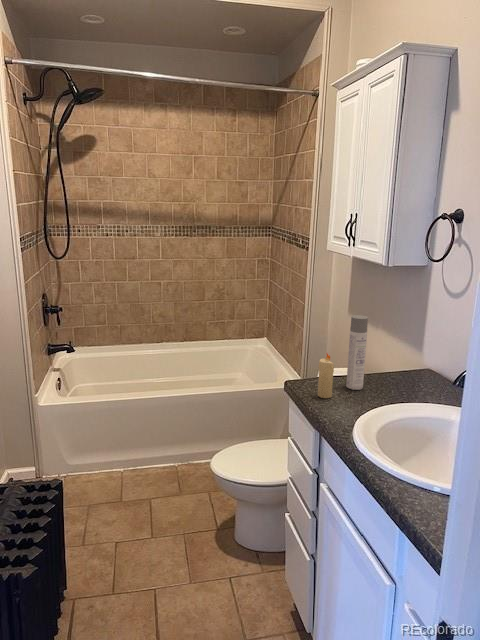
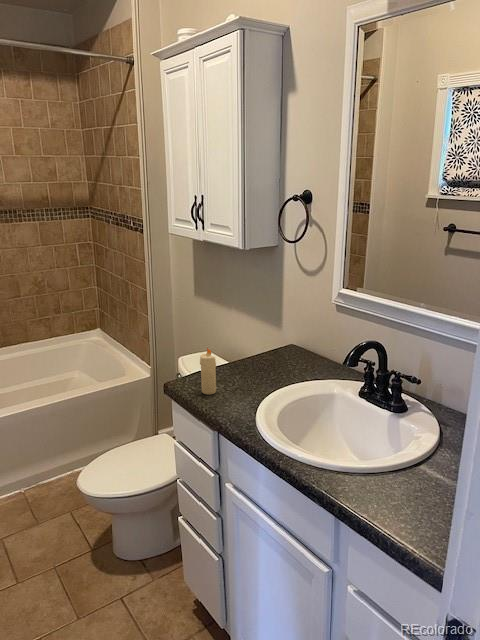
spray bottle: present [346,315,368,390] -> none [224,303,241,379]

